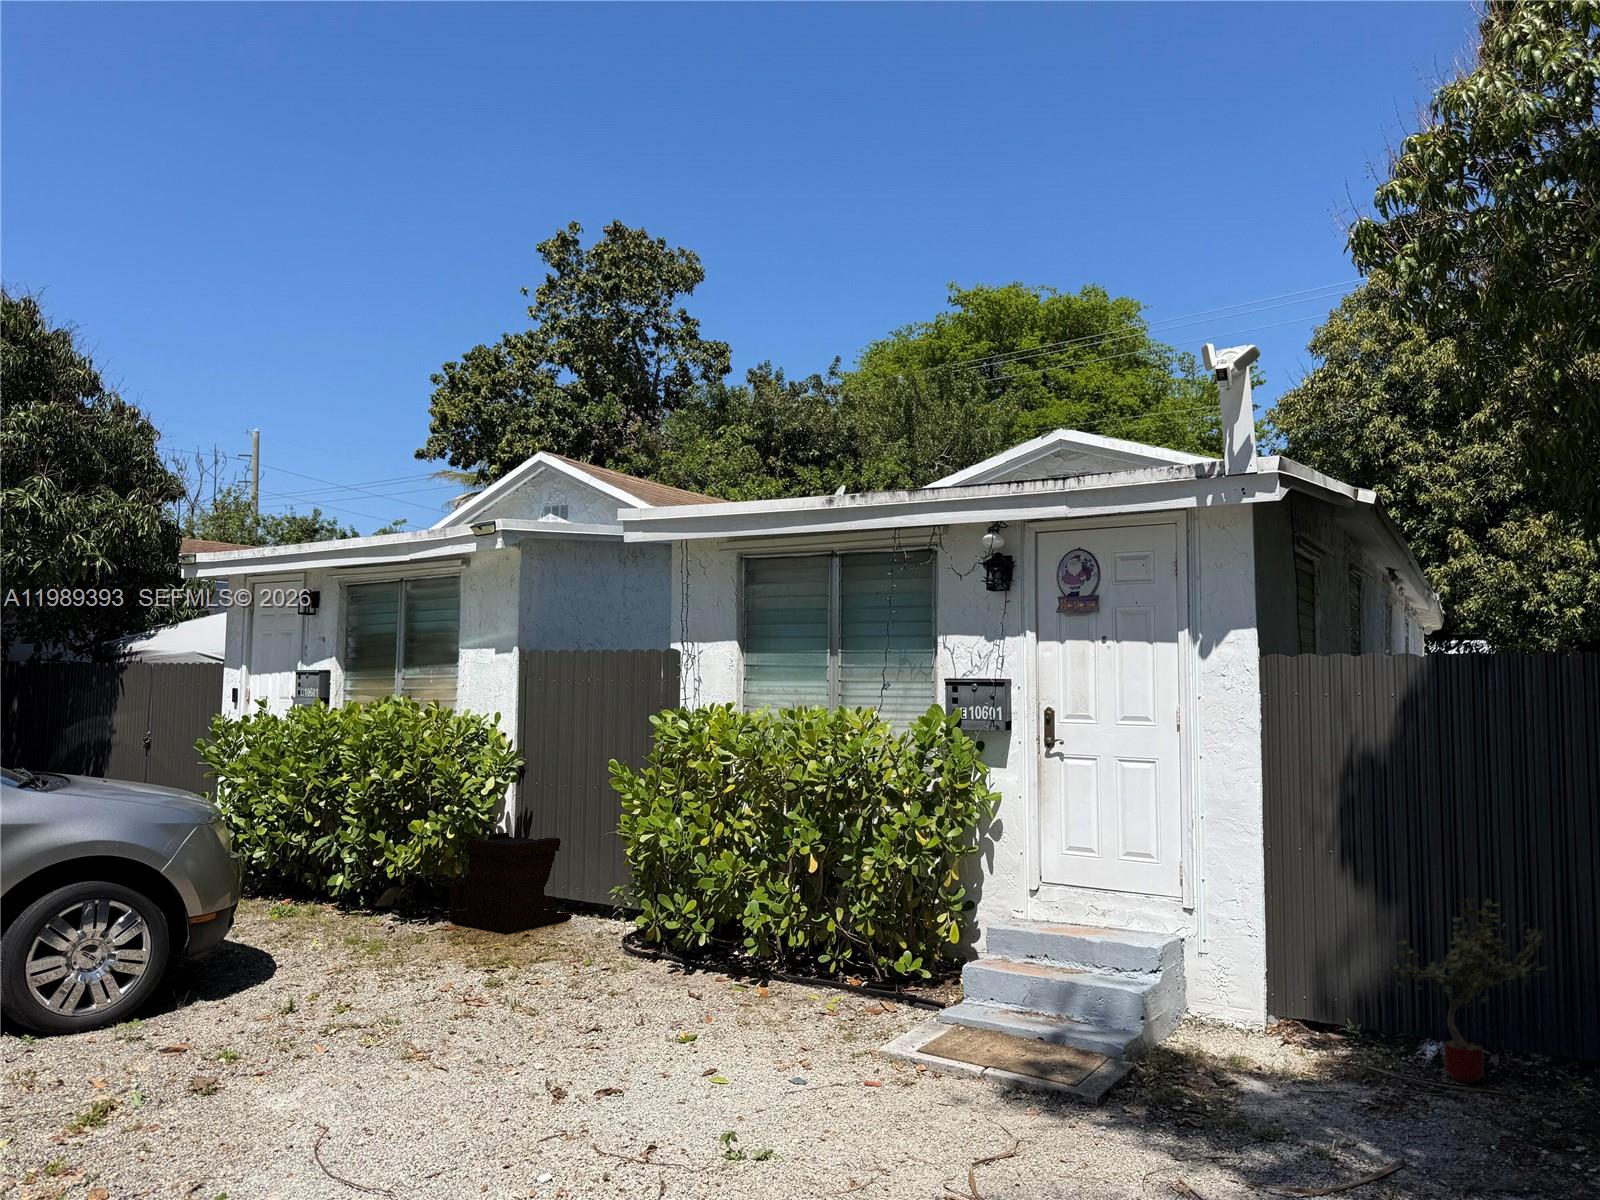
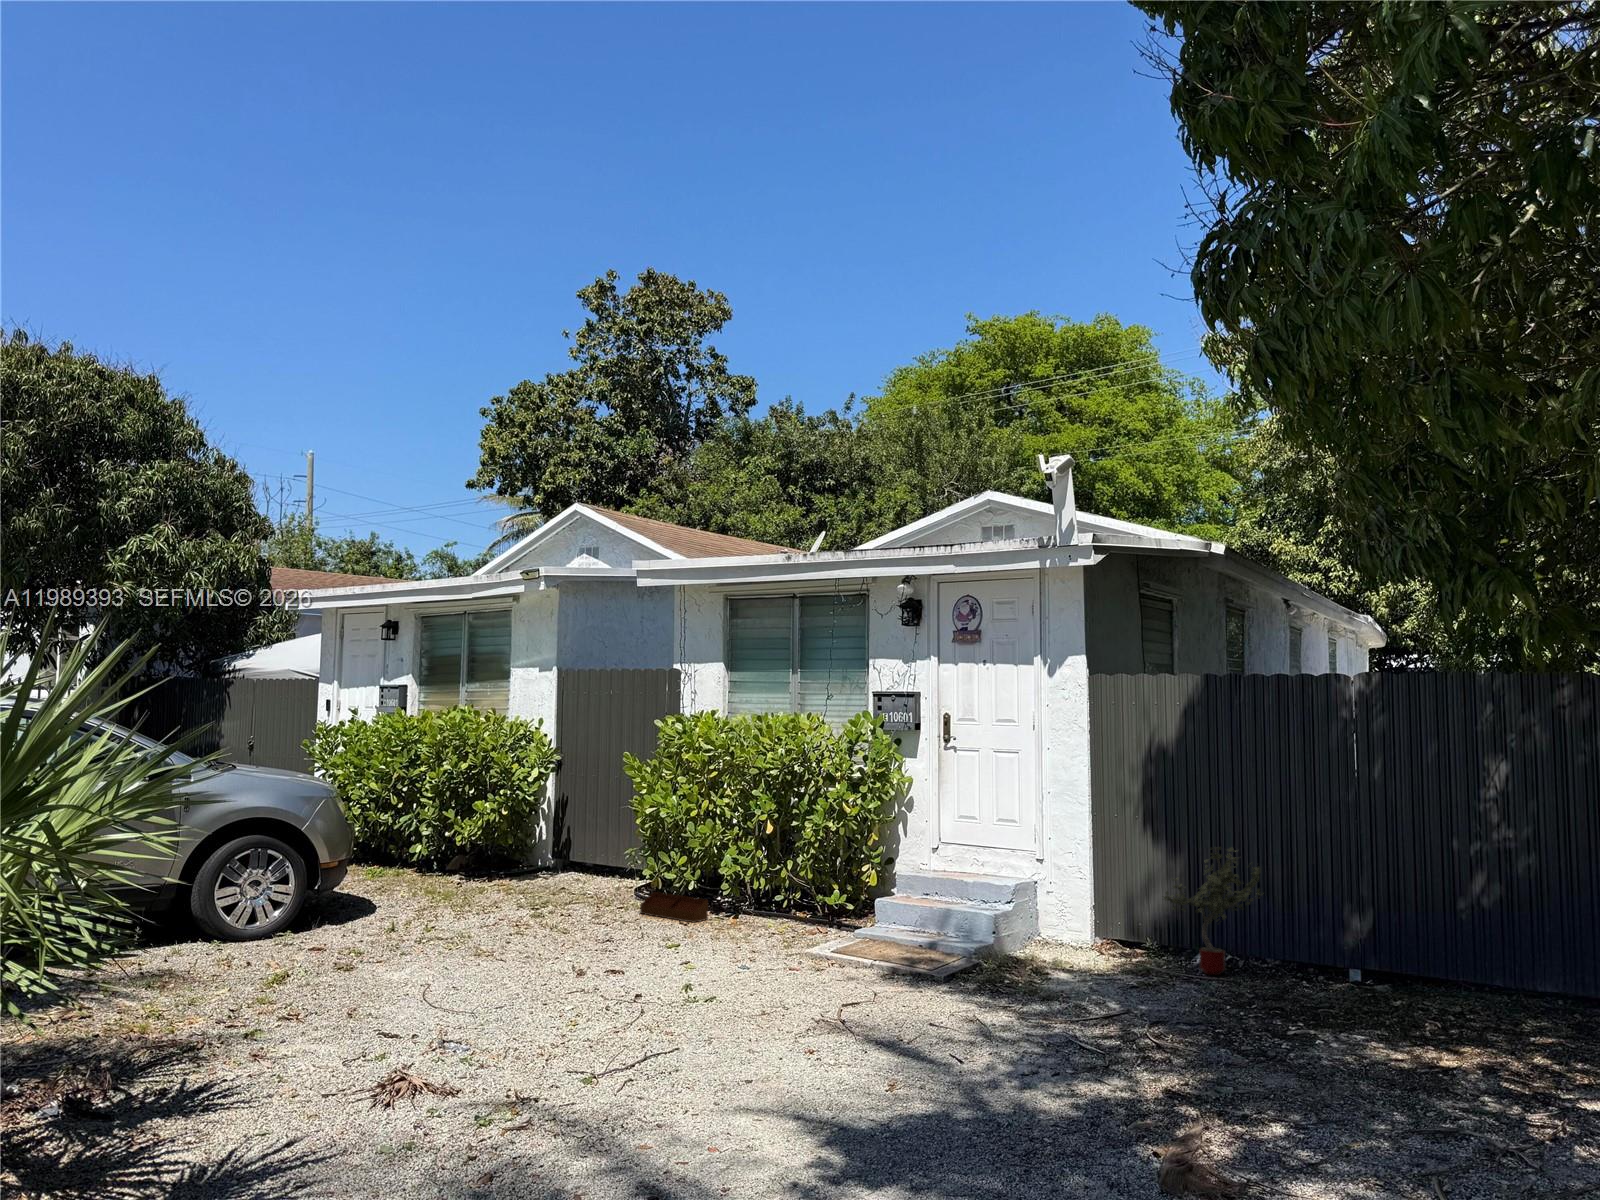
wooden crate: present [449,832,572,934] -> none [503,810,599,888]
storage bin: none [633,946,727,992] -> present [640,892,708,922]

